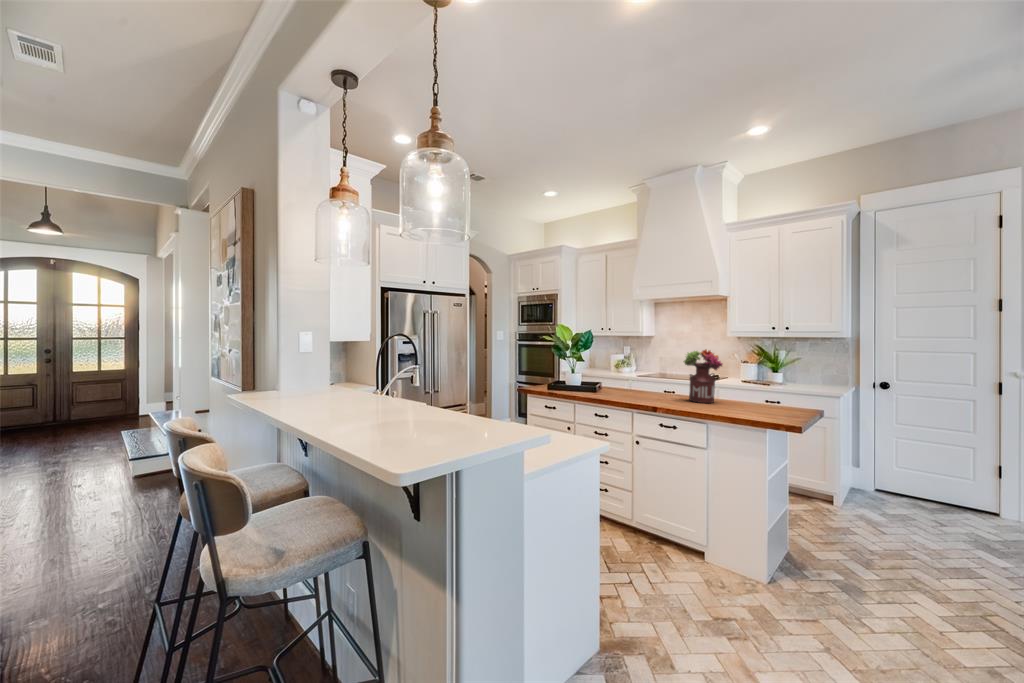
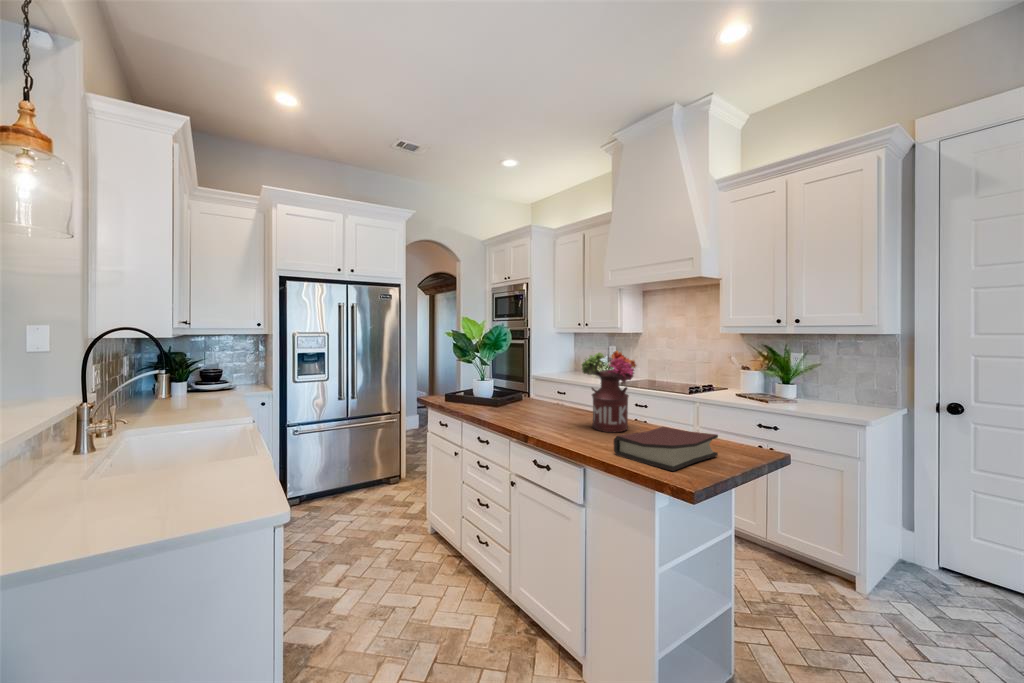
hardback book: none [731,397,789,419] -> present [614,427,718,471]

